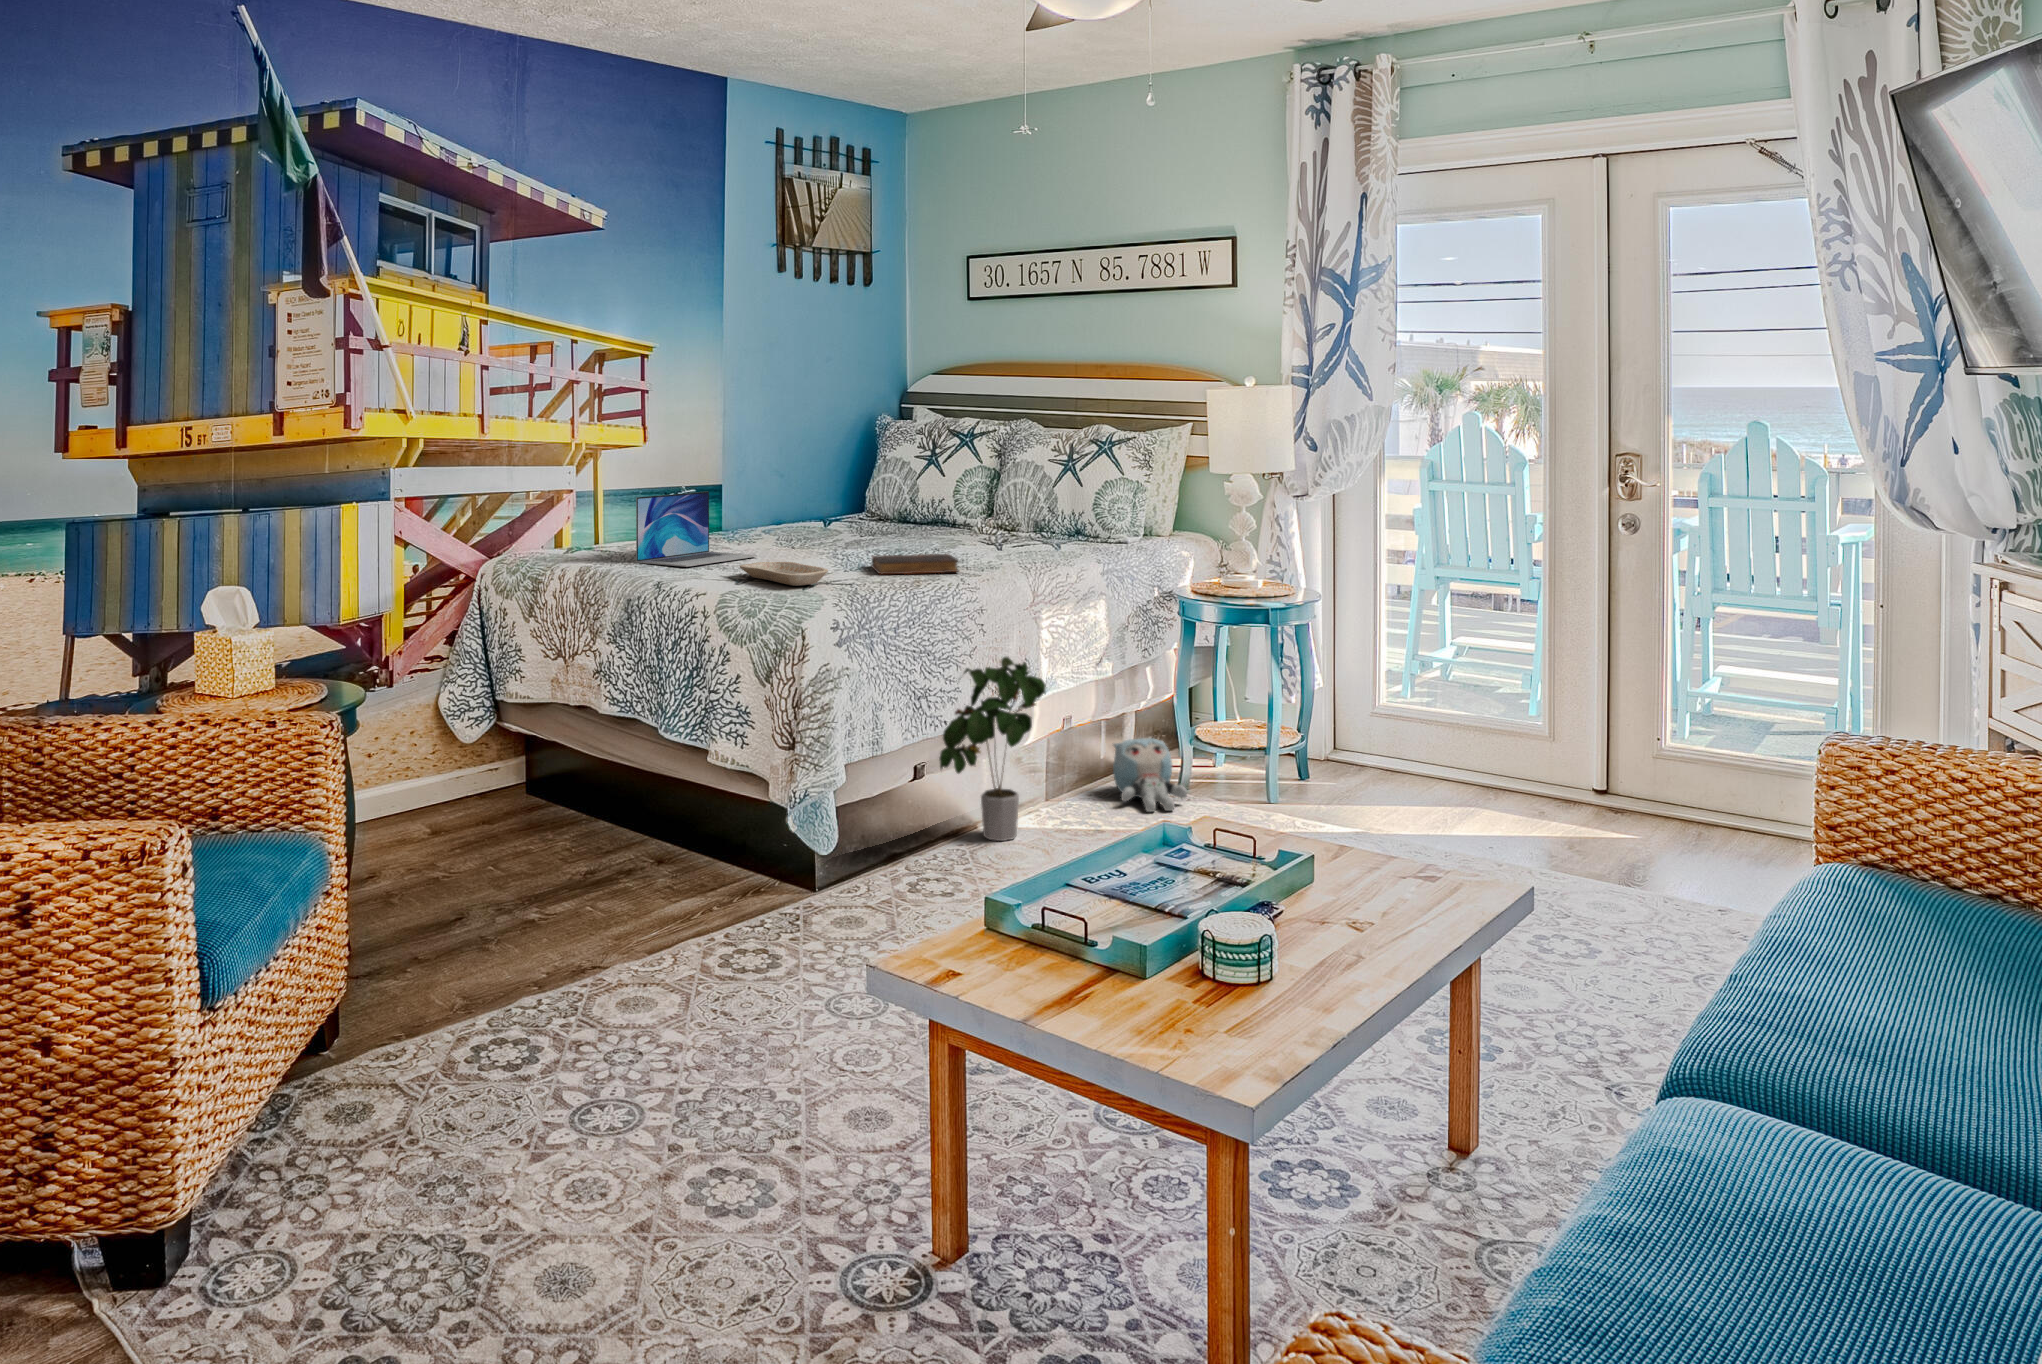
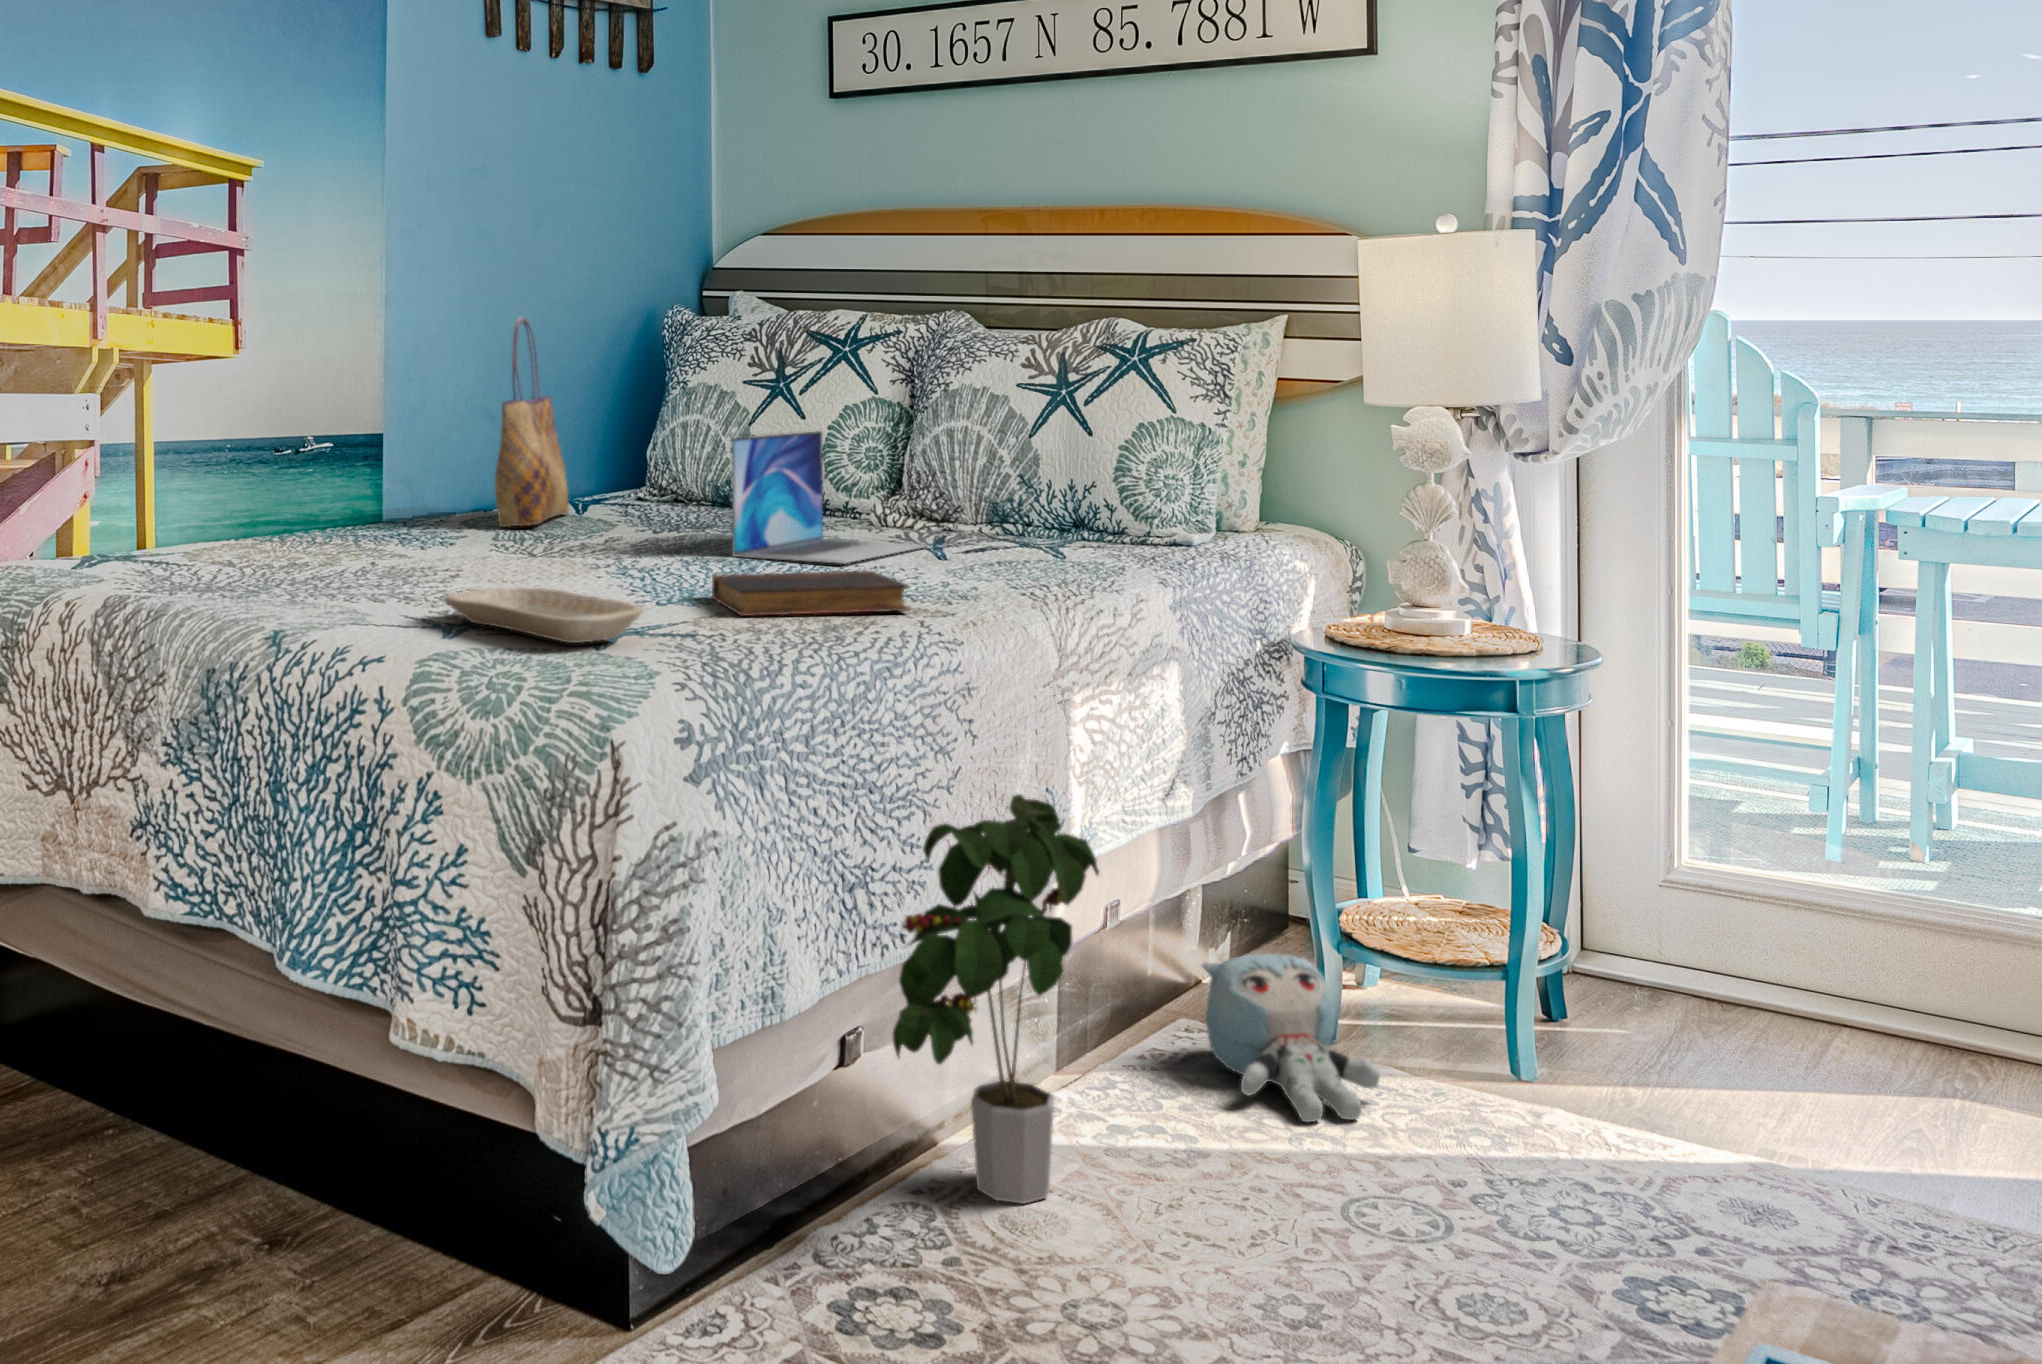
tote bag: none [781,423,822,532] -> present [495,318,569,527]
laptop: present [636,492,757,567] -> present [731,431,927,564]

